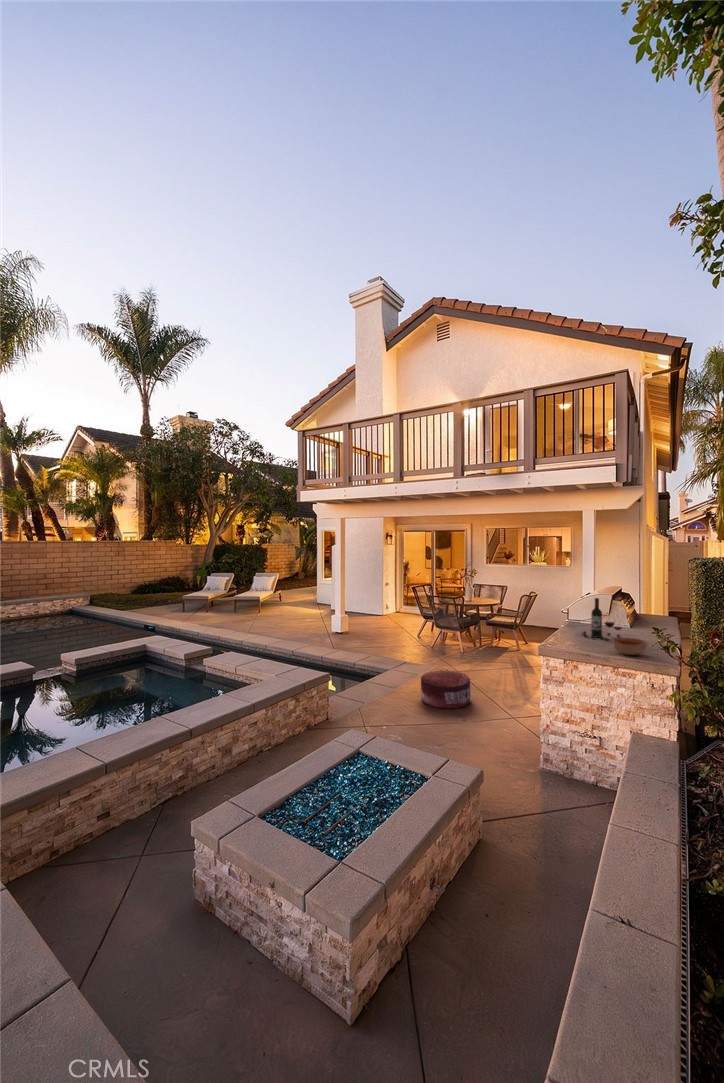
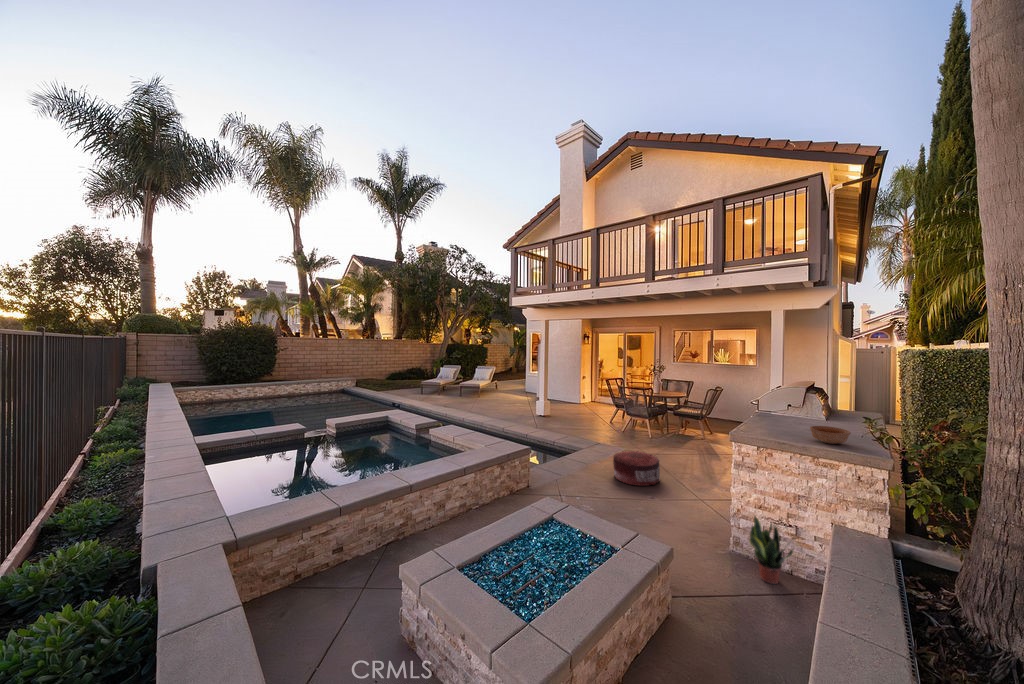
wine bottle: present [582,598,622,641] -> none [774,388,820,431]
potted plant: none [556,731,600,799] -> present [749,516,793,584]

